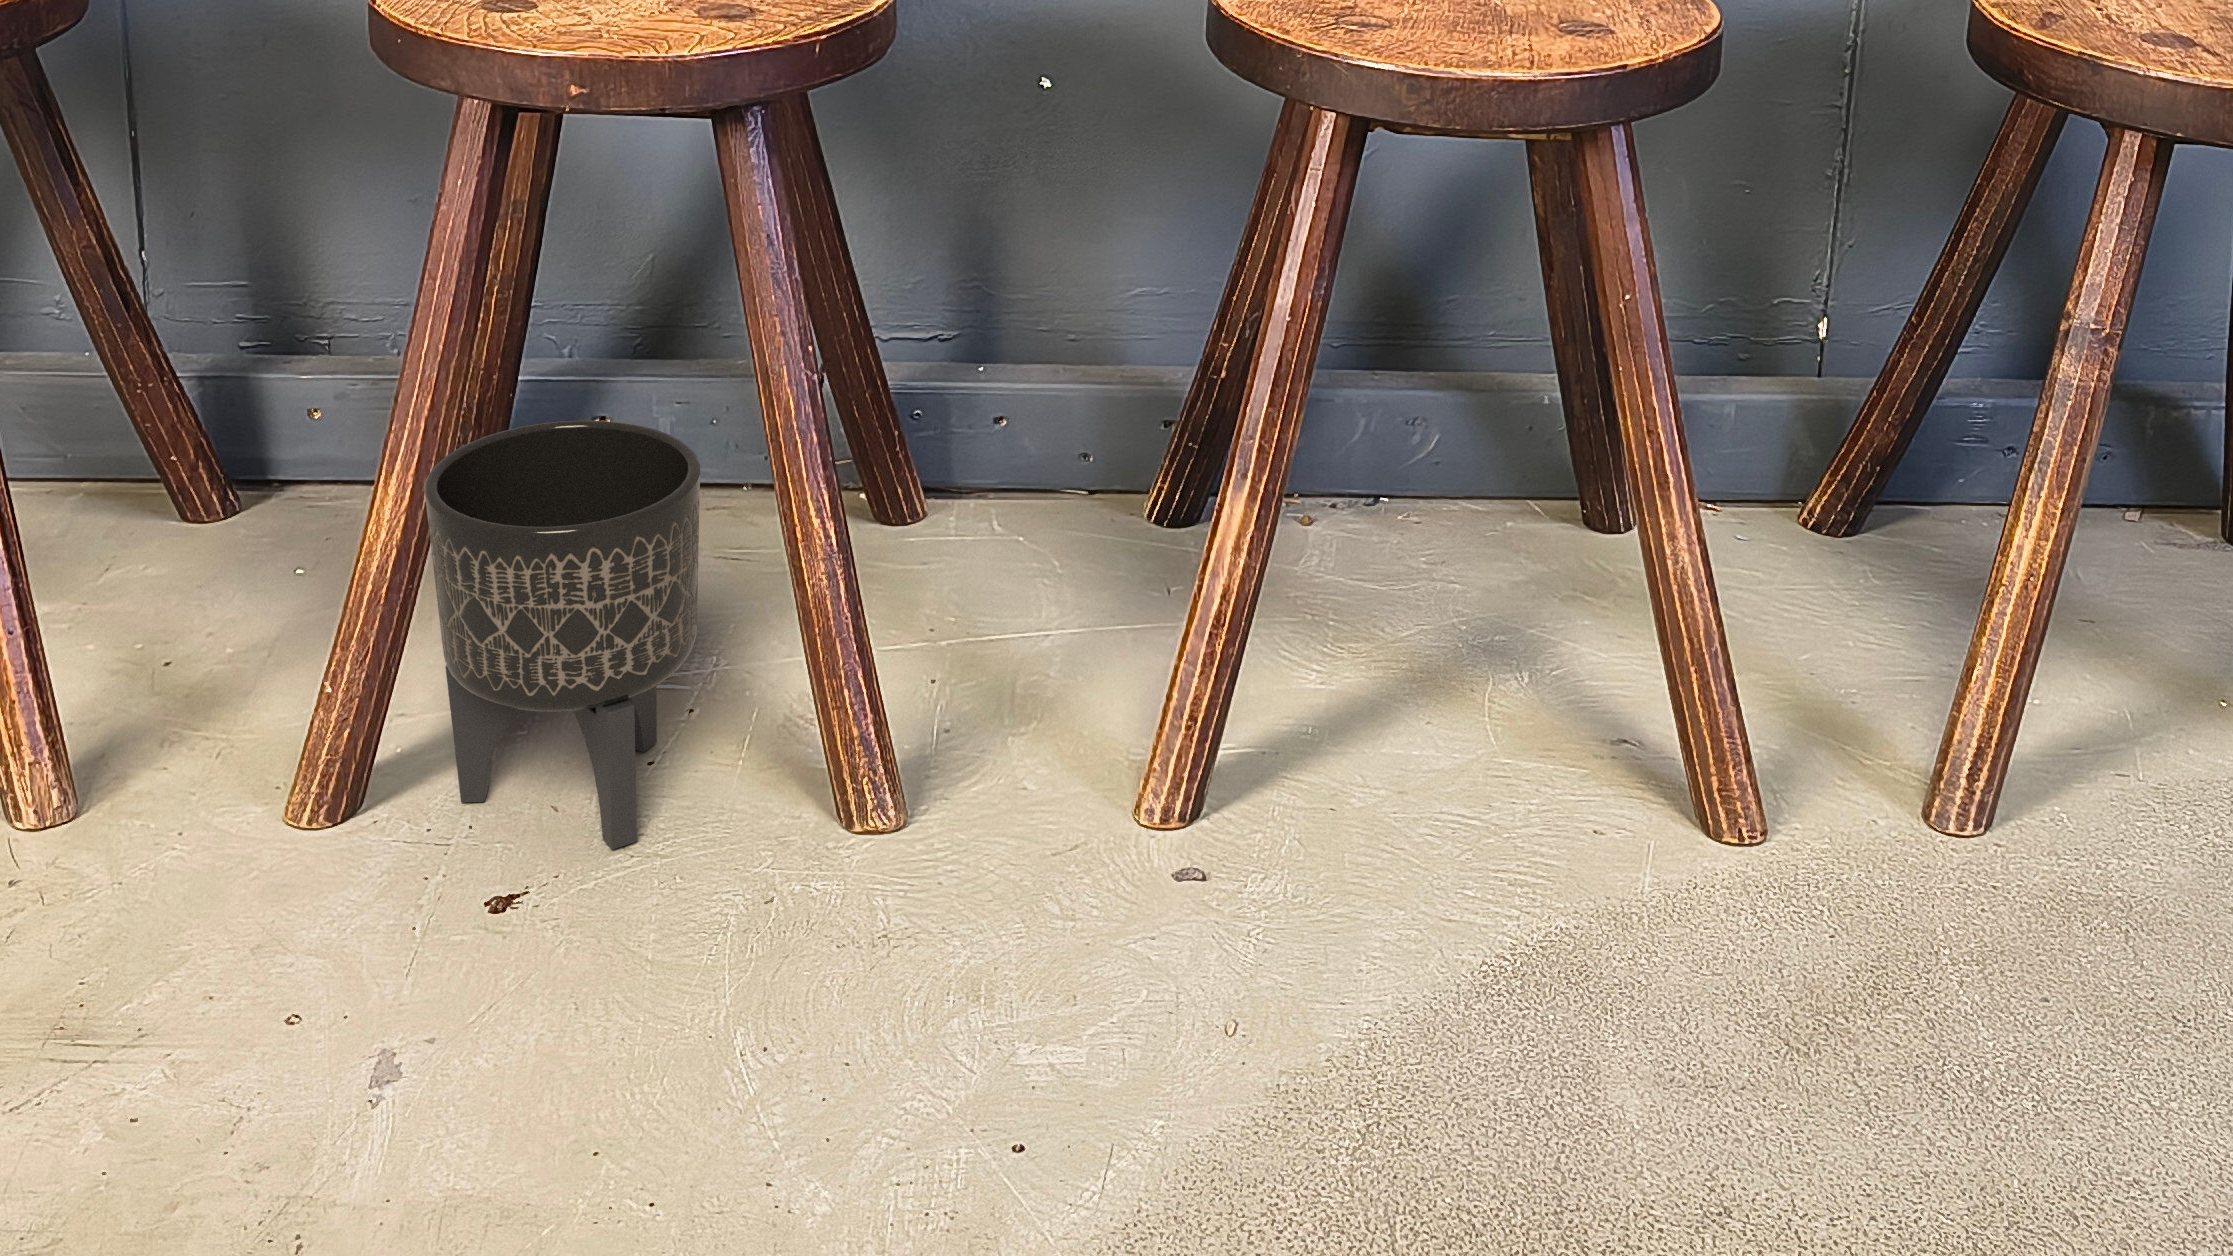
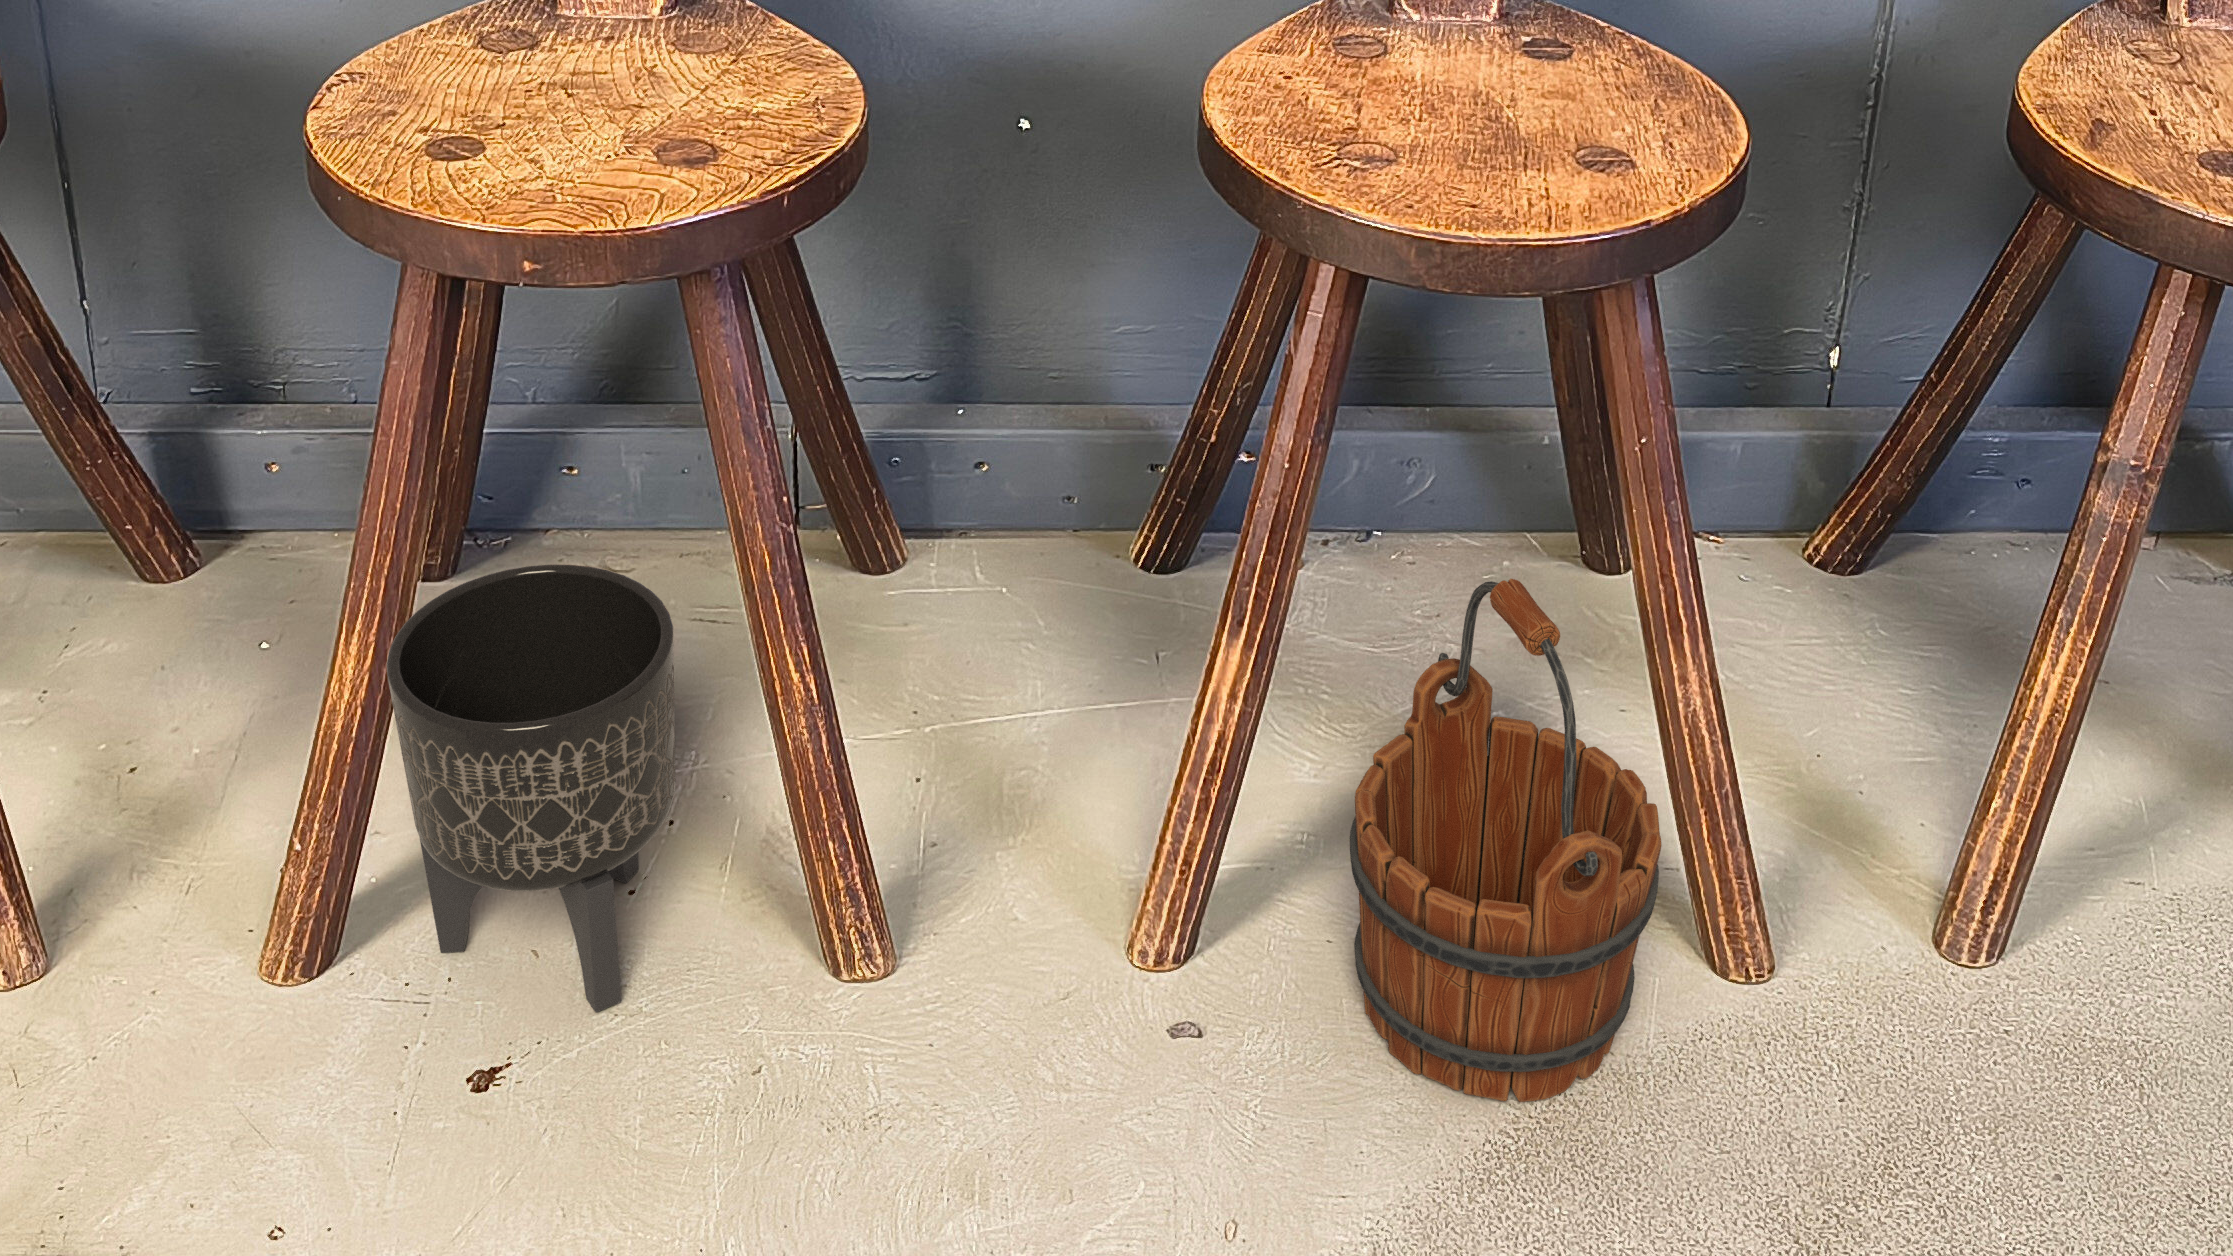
wooden bucket: none [1352,403,1649,928] -> present [1349,579,1661,1102]

